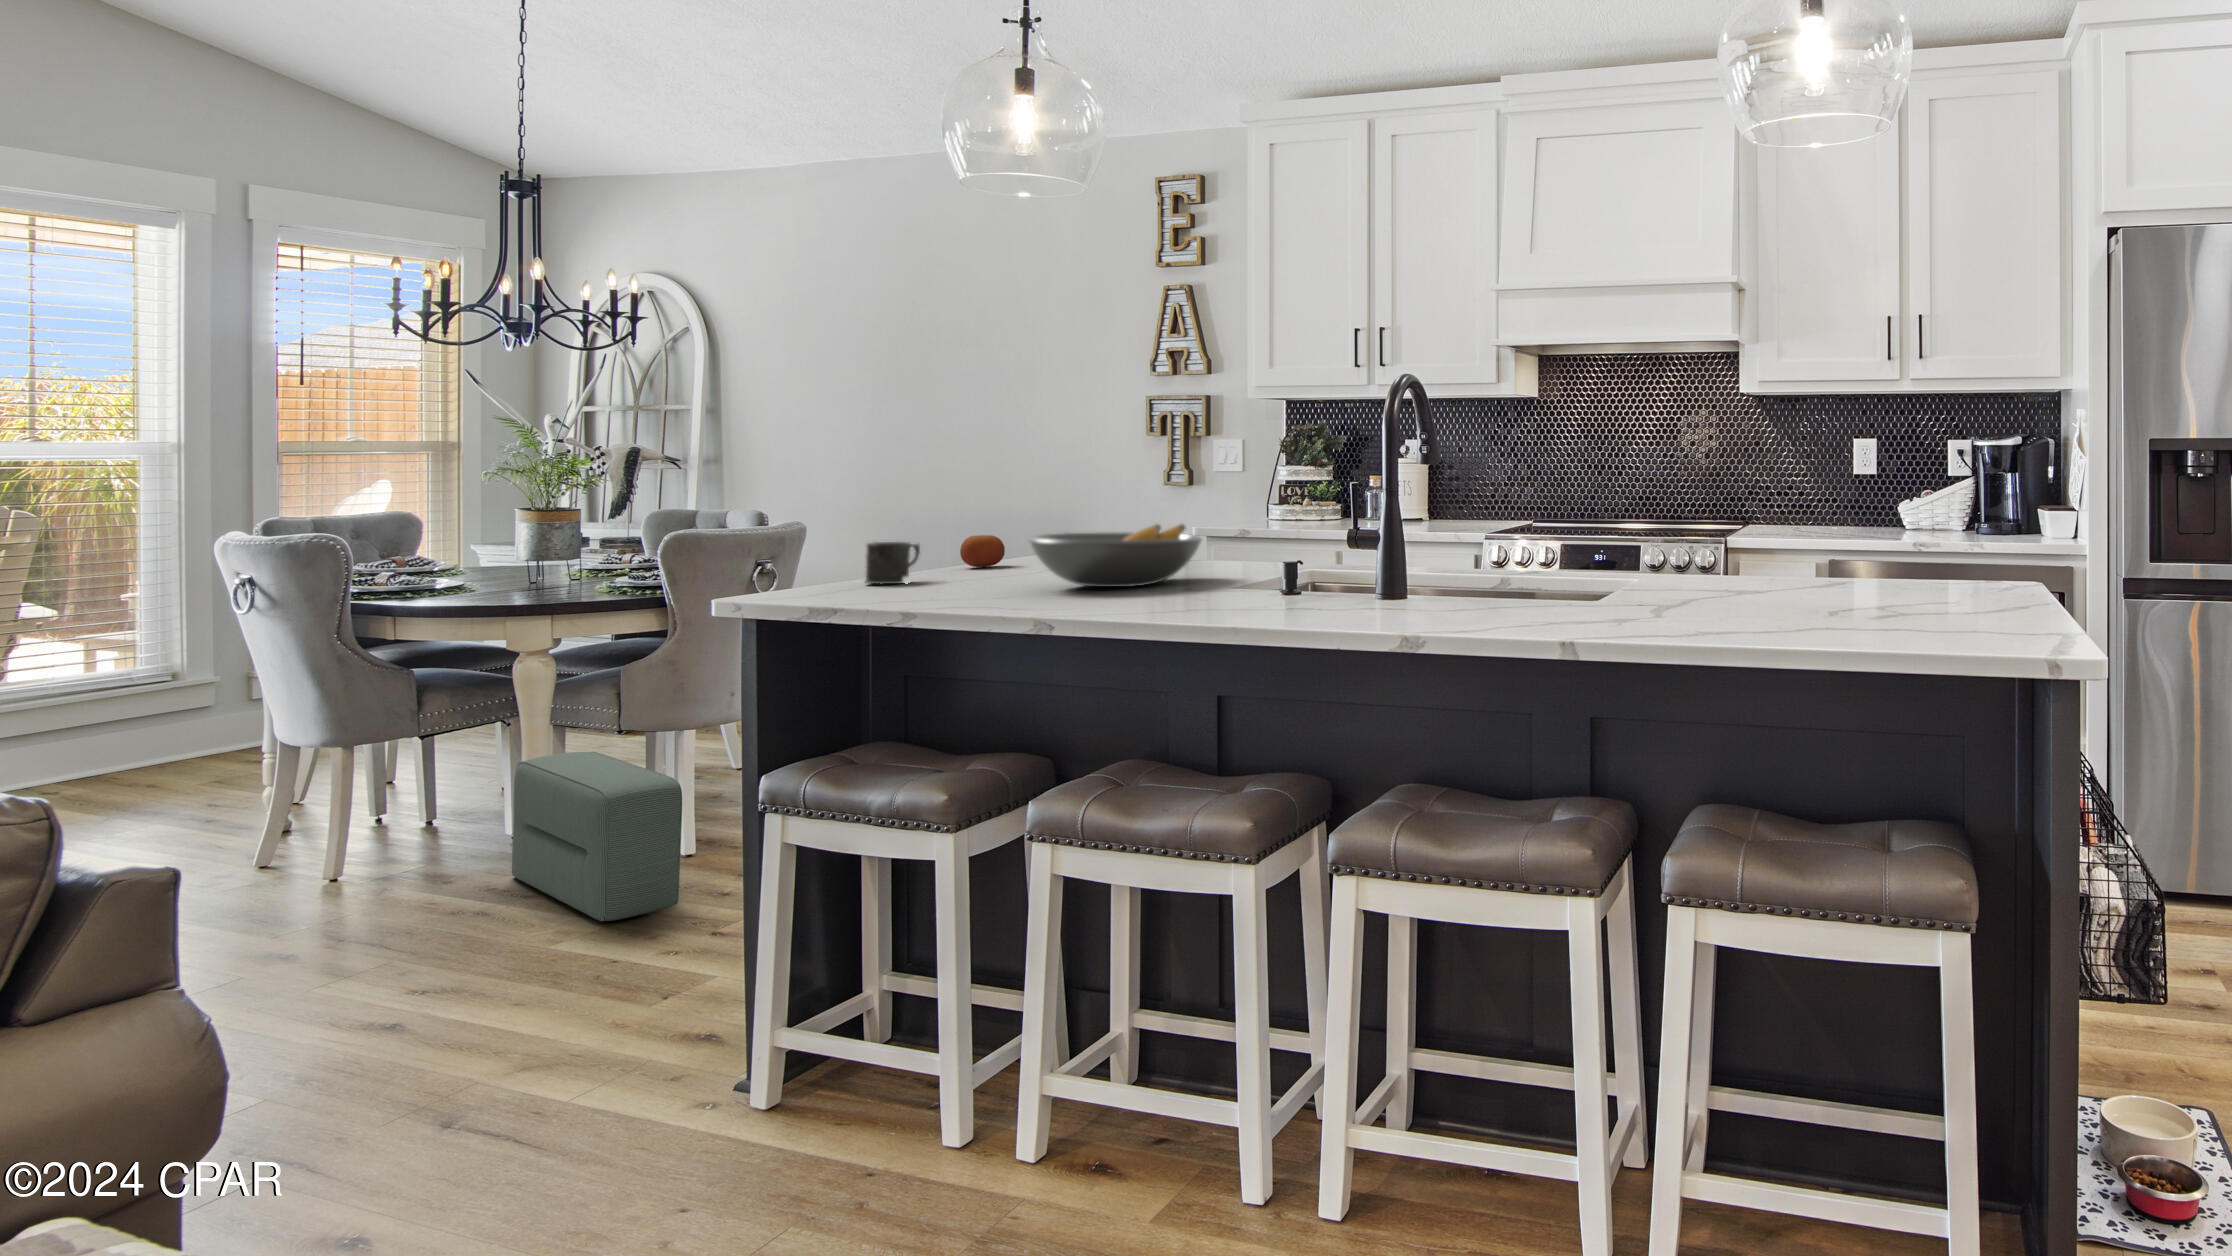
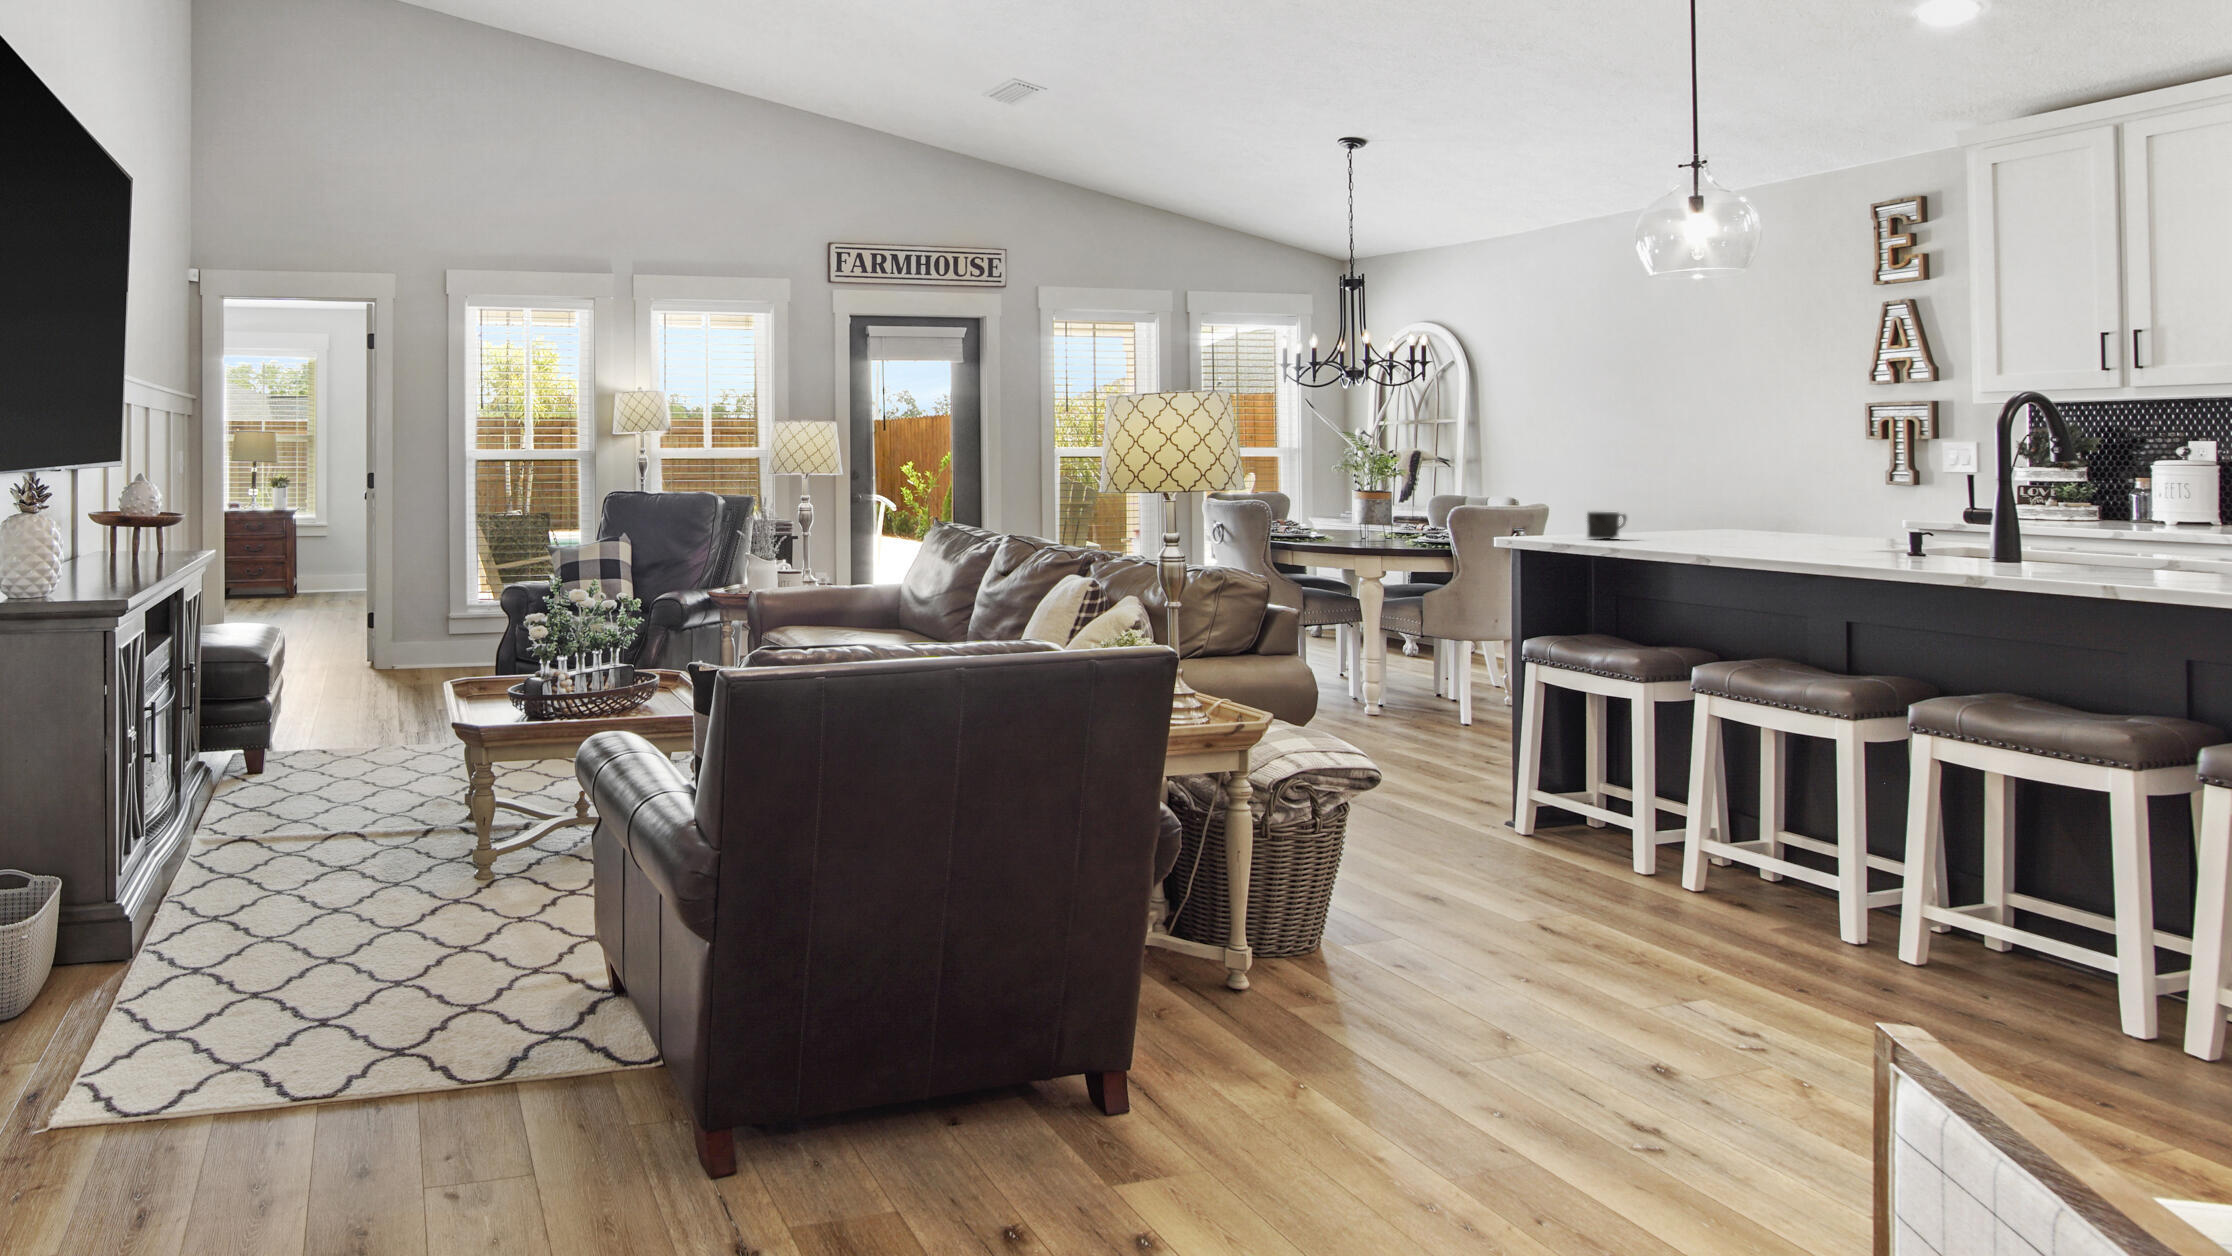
fruit bowl: present [1029,525,1202,587] -> none [1701,504,1851,546]
fruit: present [960,535,1005,567] -> none [1662,513,1699,536]
pouf: present [512,752,682,921] -> none [1364,643,1468,746]

